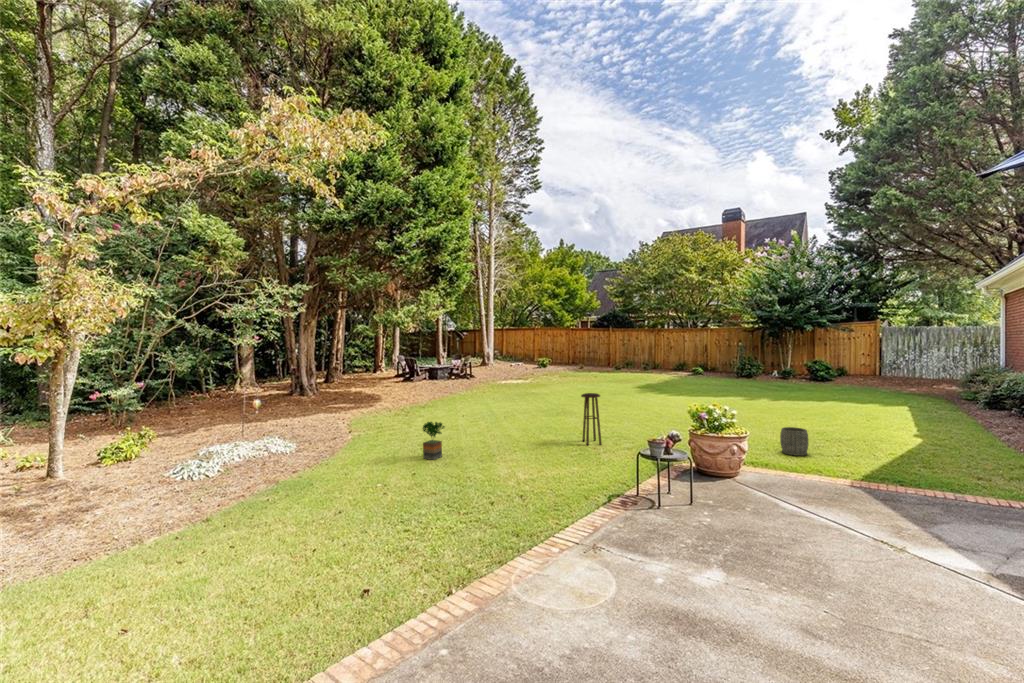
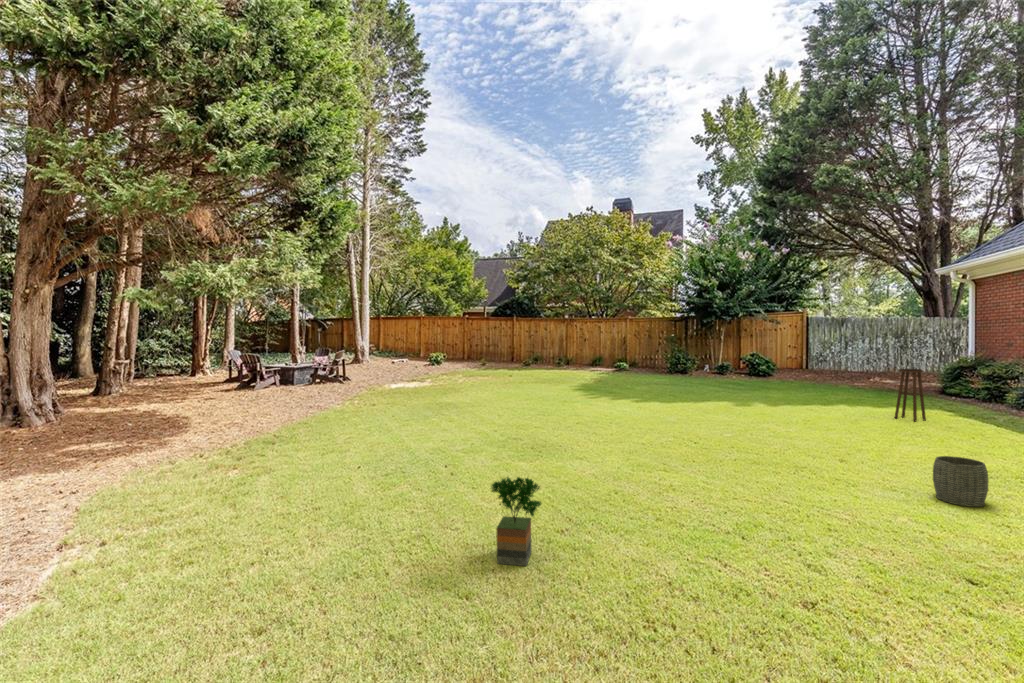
stool: present [581,393,602,445] -> present [895,369,926,421]
potted tree: present [423,422,445,460] -> present [491,477,541,566]

